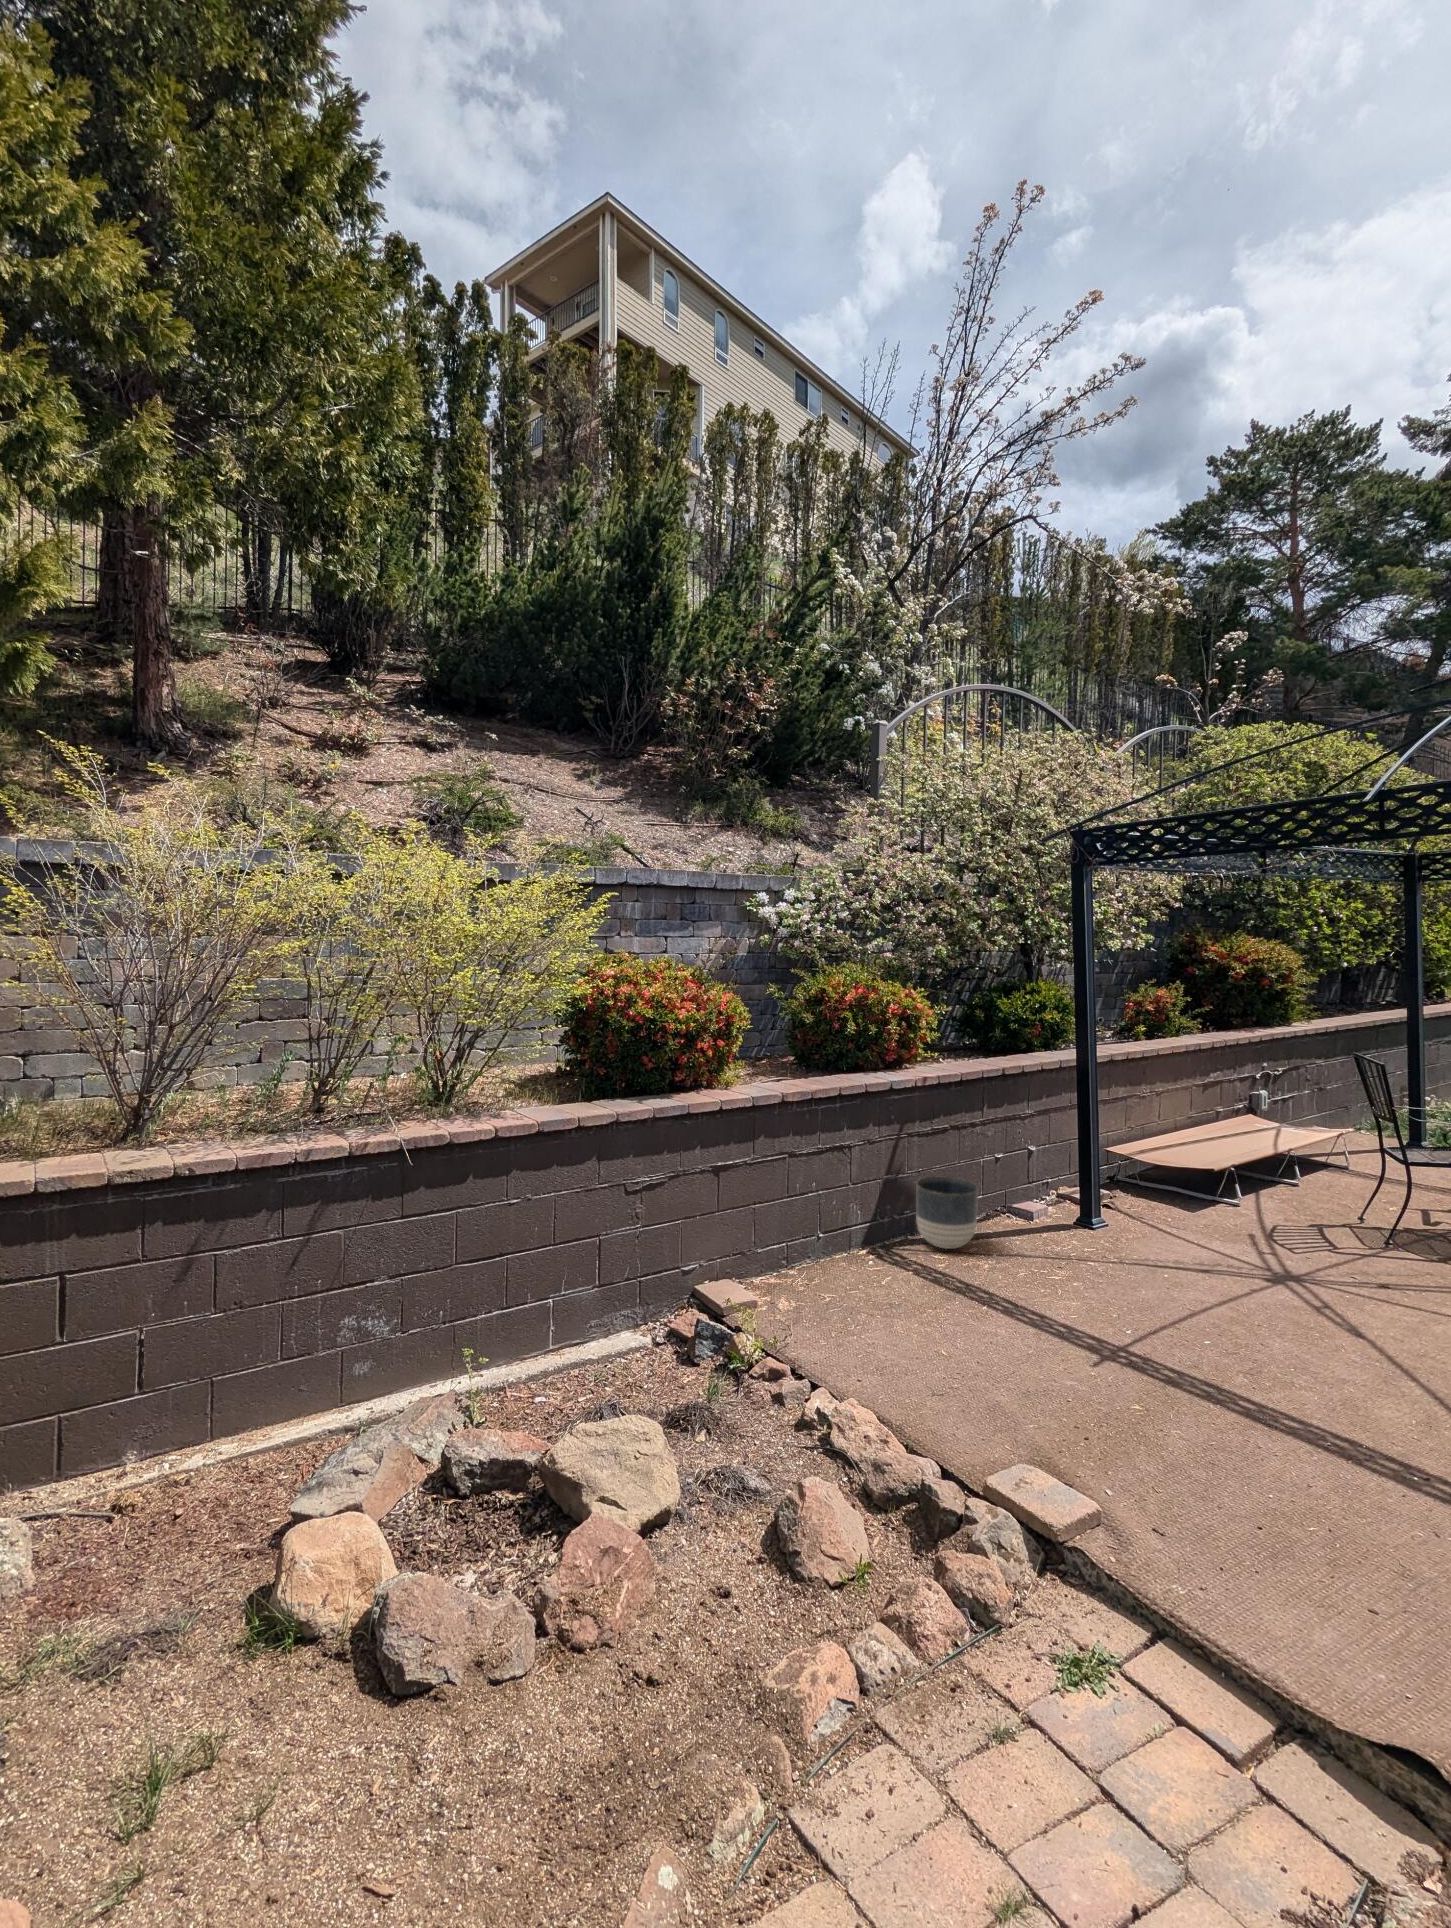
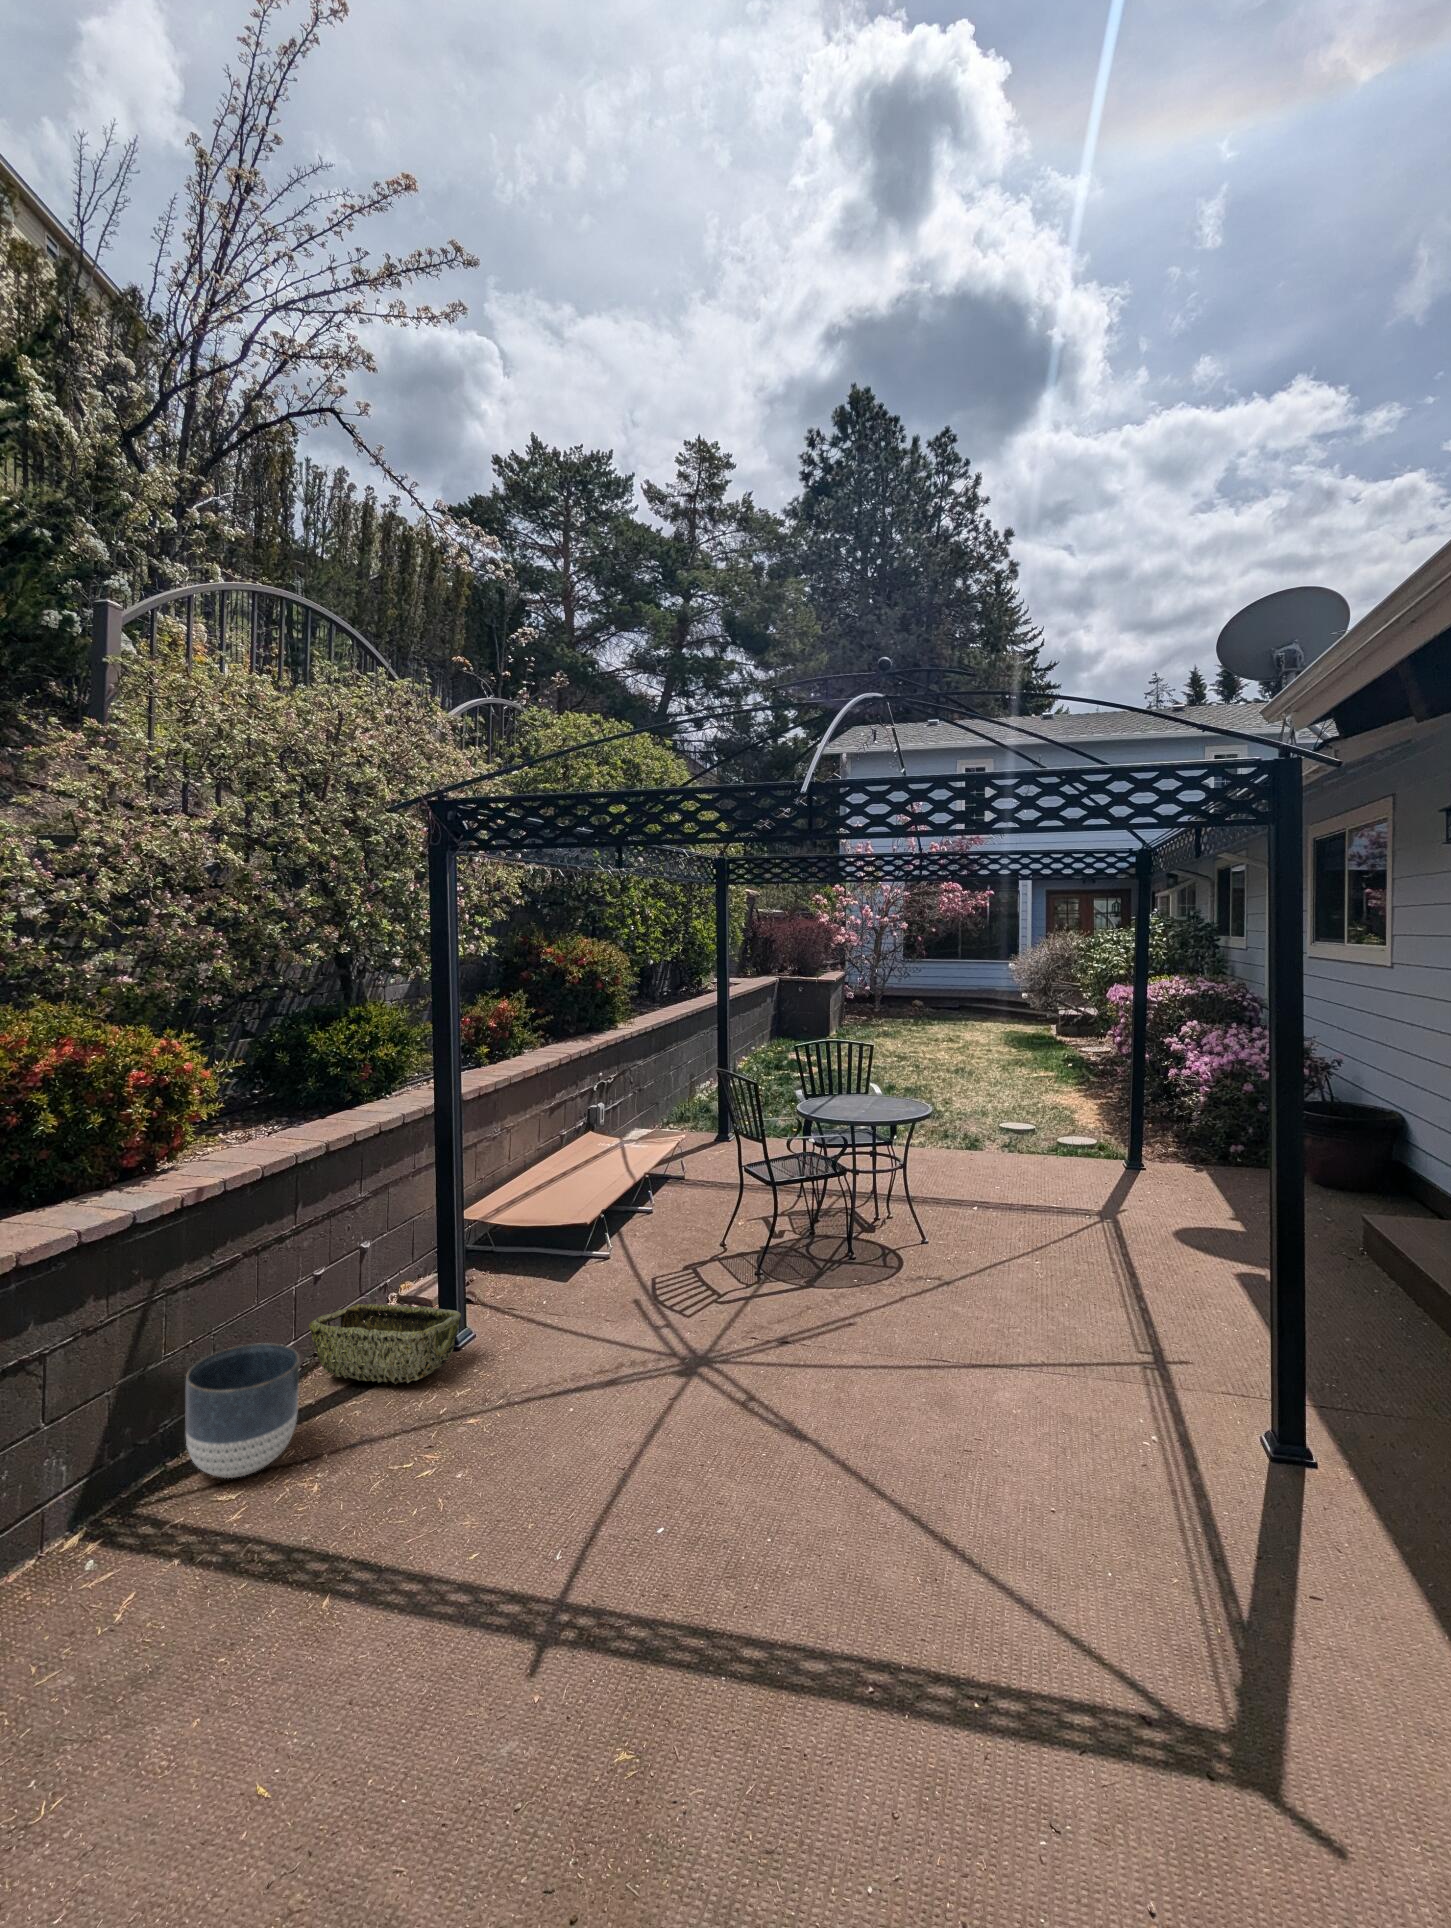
woven basket: none [989,1181,1091,1235] -> present [309,1304,461,1384]

